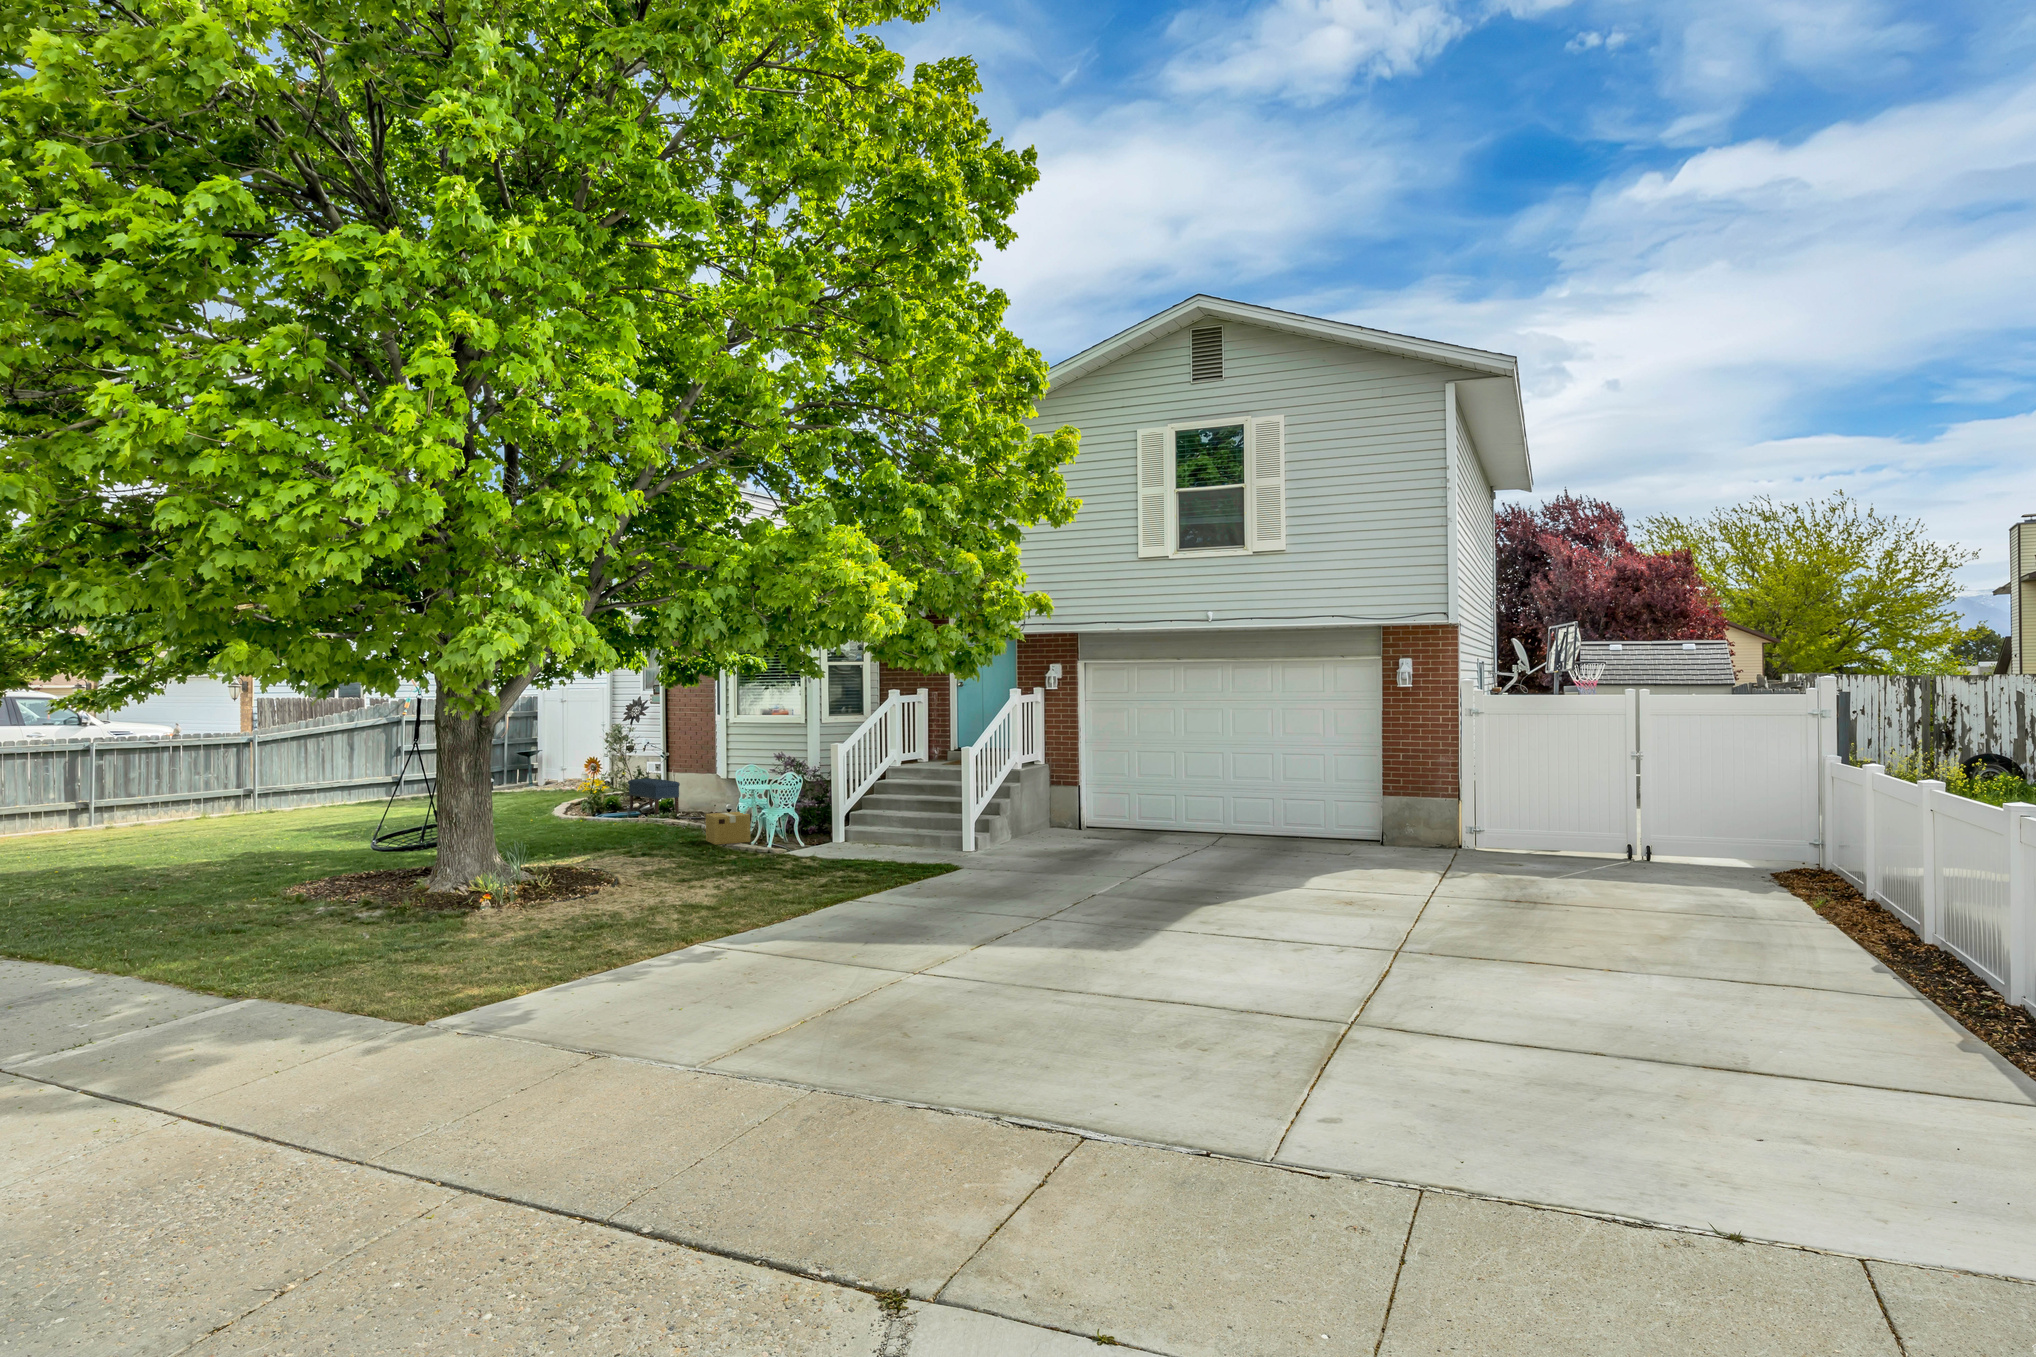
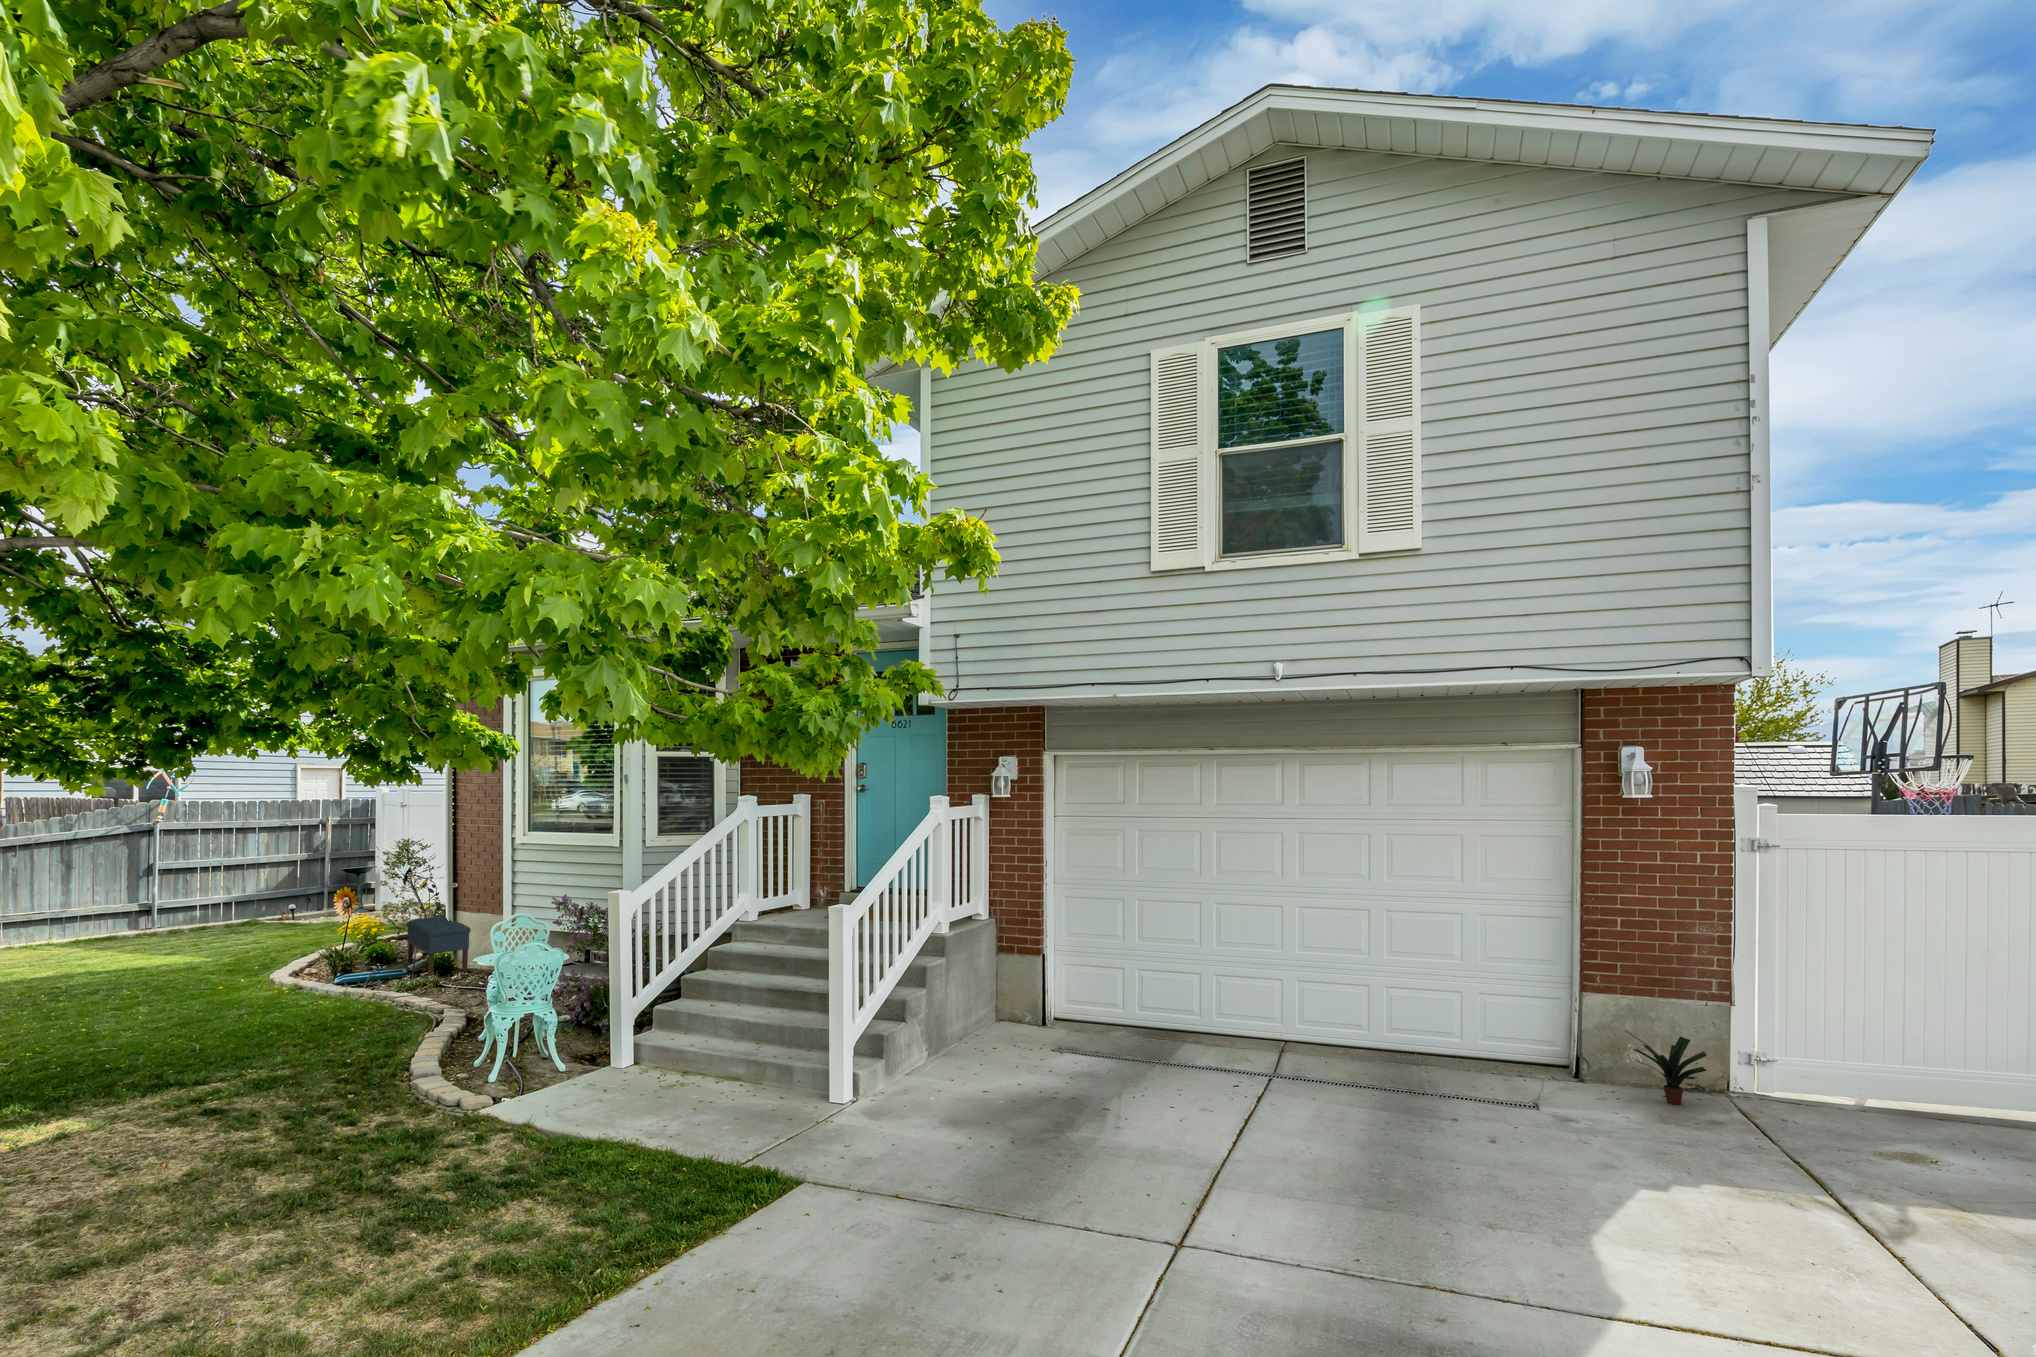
cardboard box: present [706,812,750,845] -> none [406,1007,478,1077]
potted plant: none [1403,813,1444,850] -> present [1625,1030,1707,1105]

